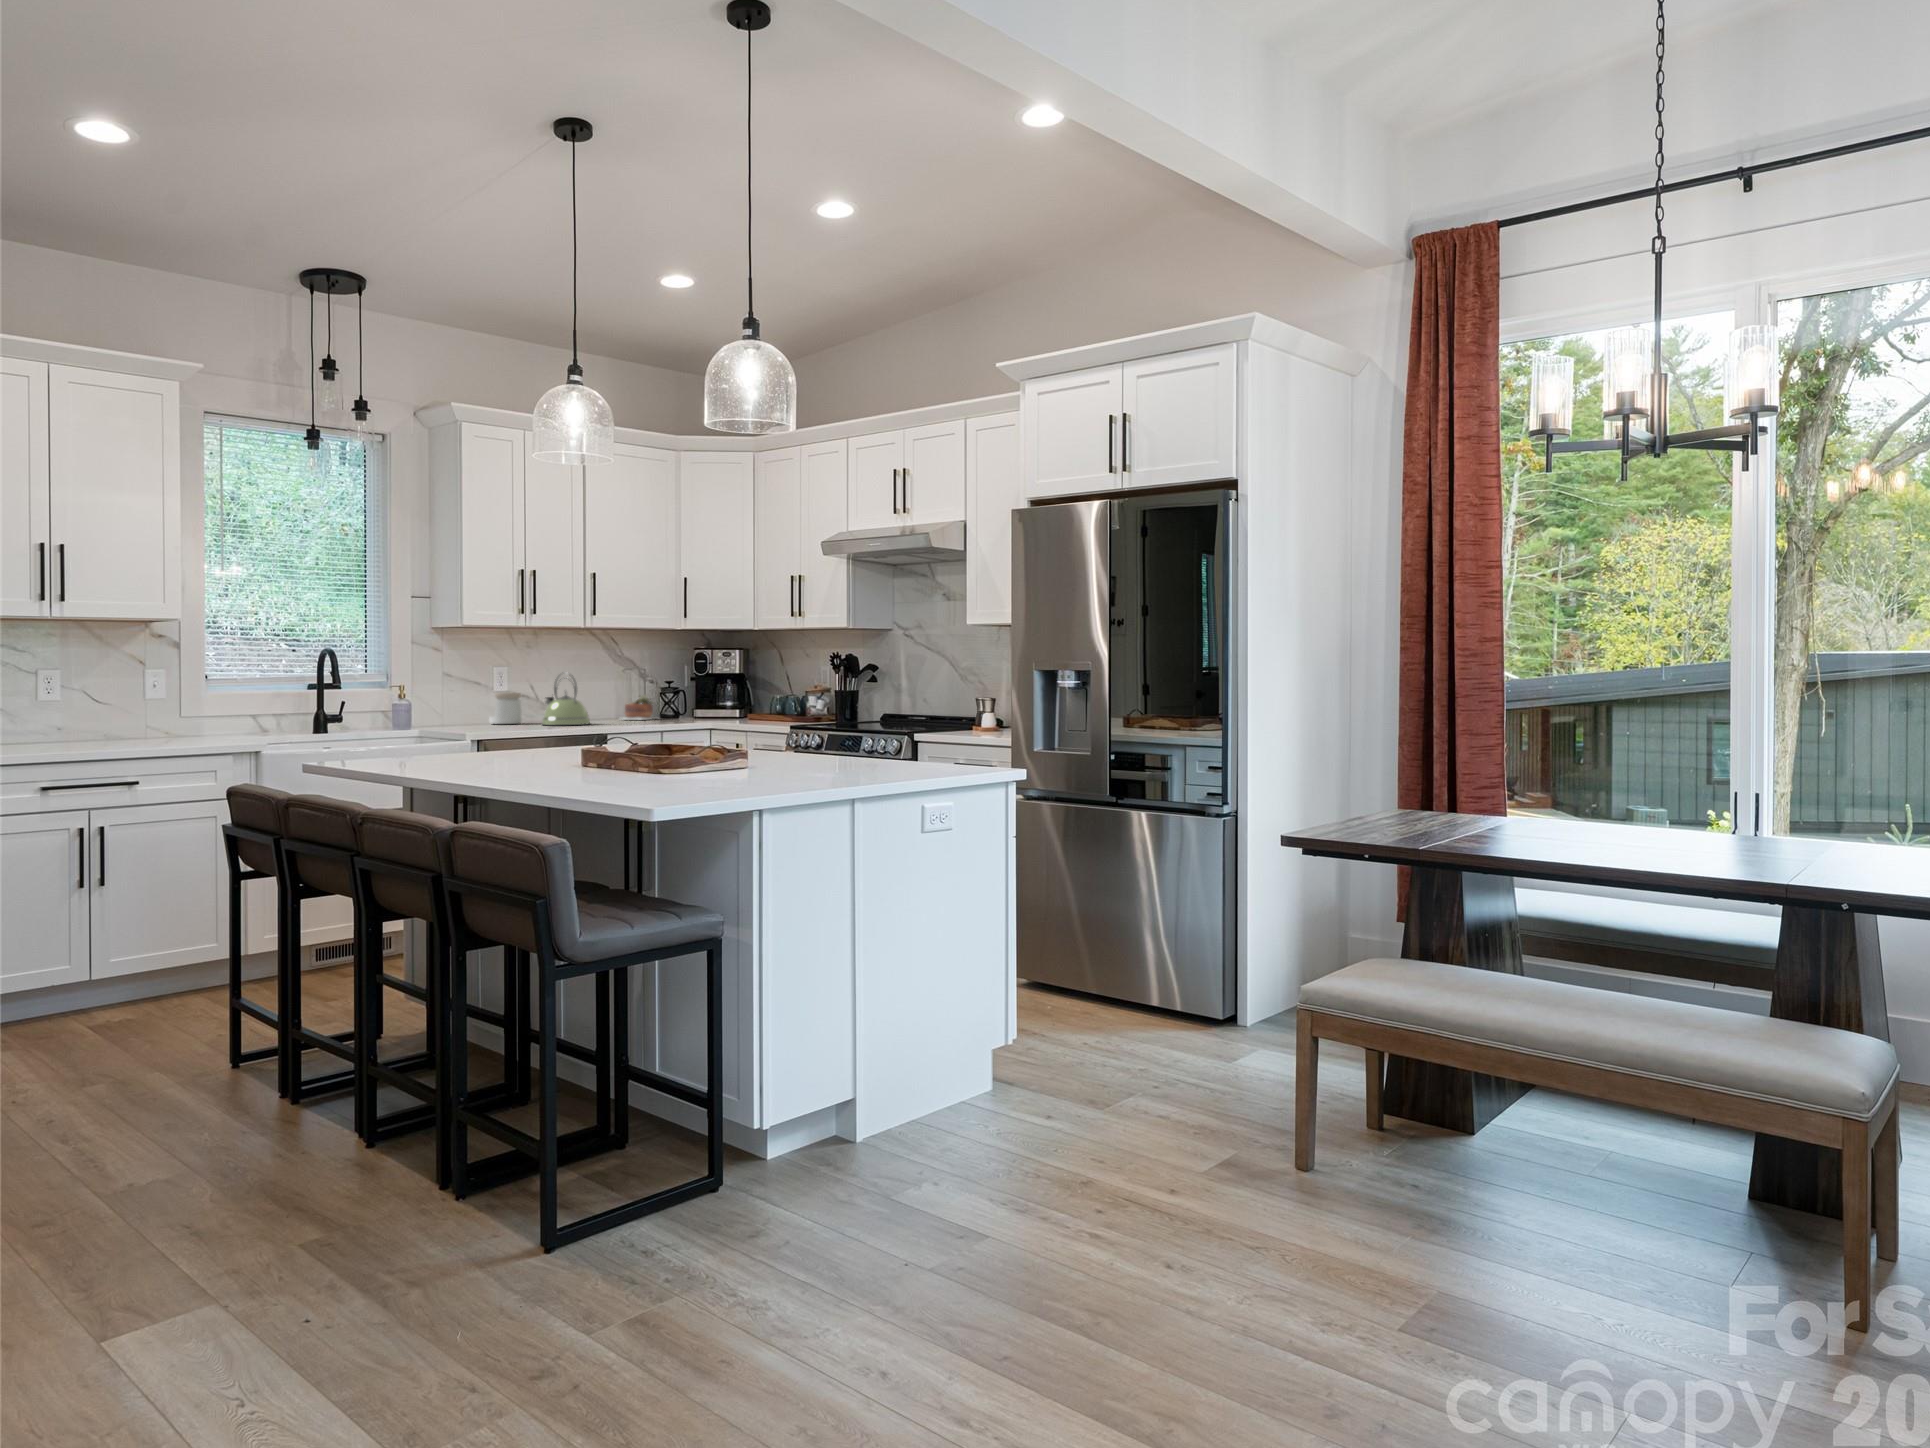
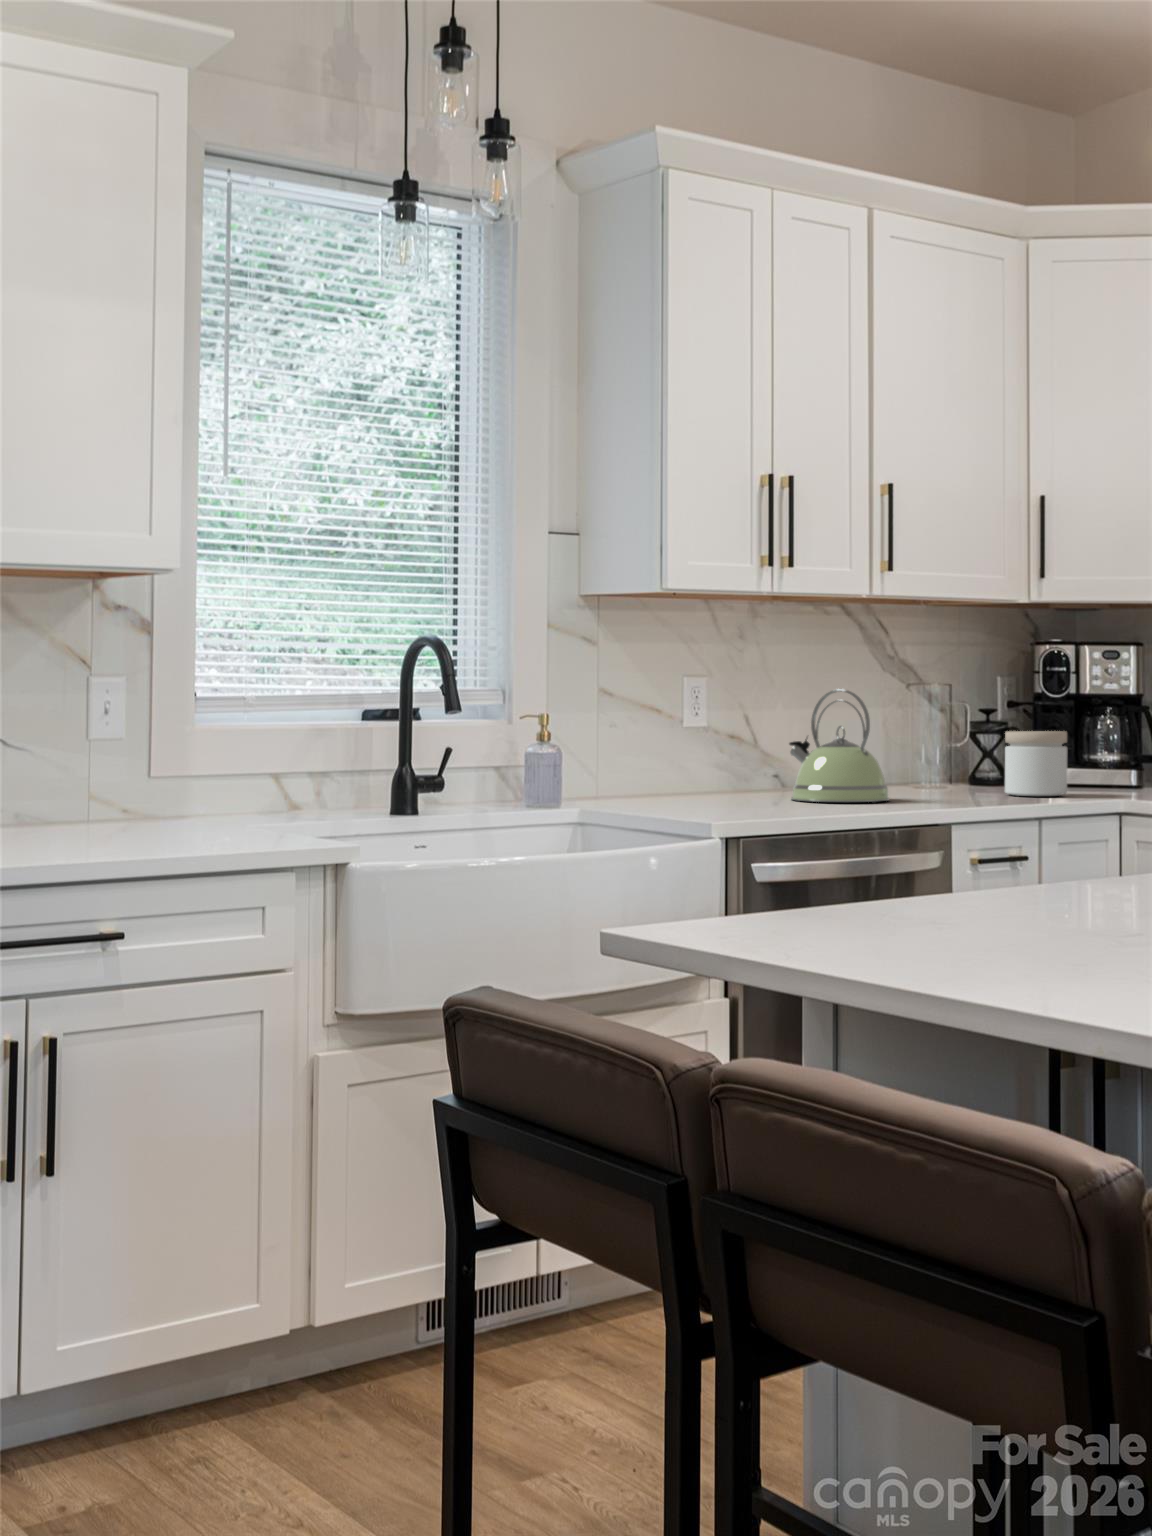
jar: present [489,692,522,724] -> present [1005,731,1067,796]
succulent plant: present [620,695,657,720] -> none [900,737,976,790]

